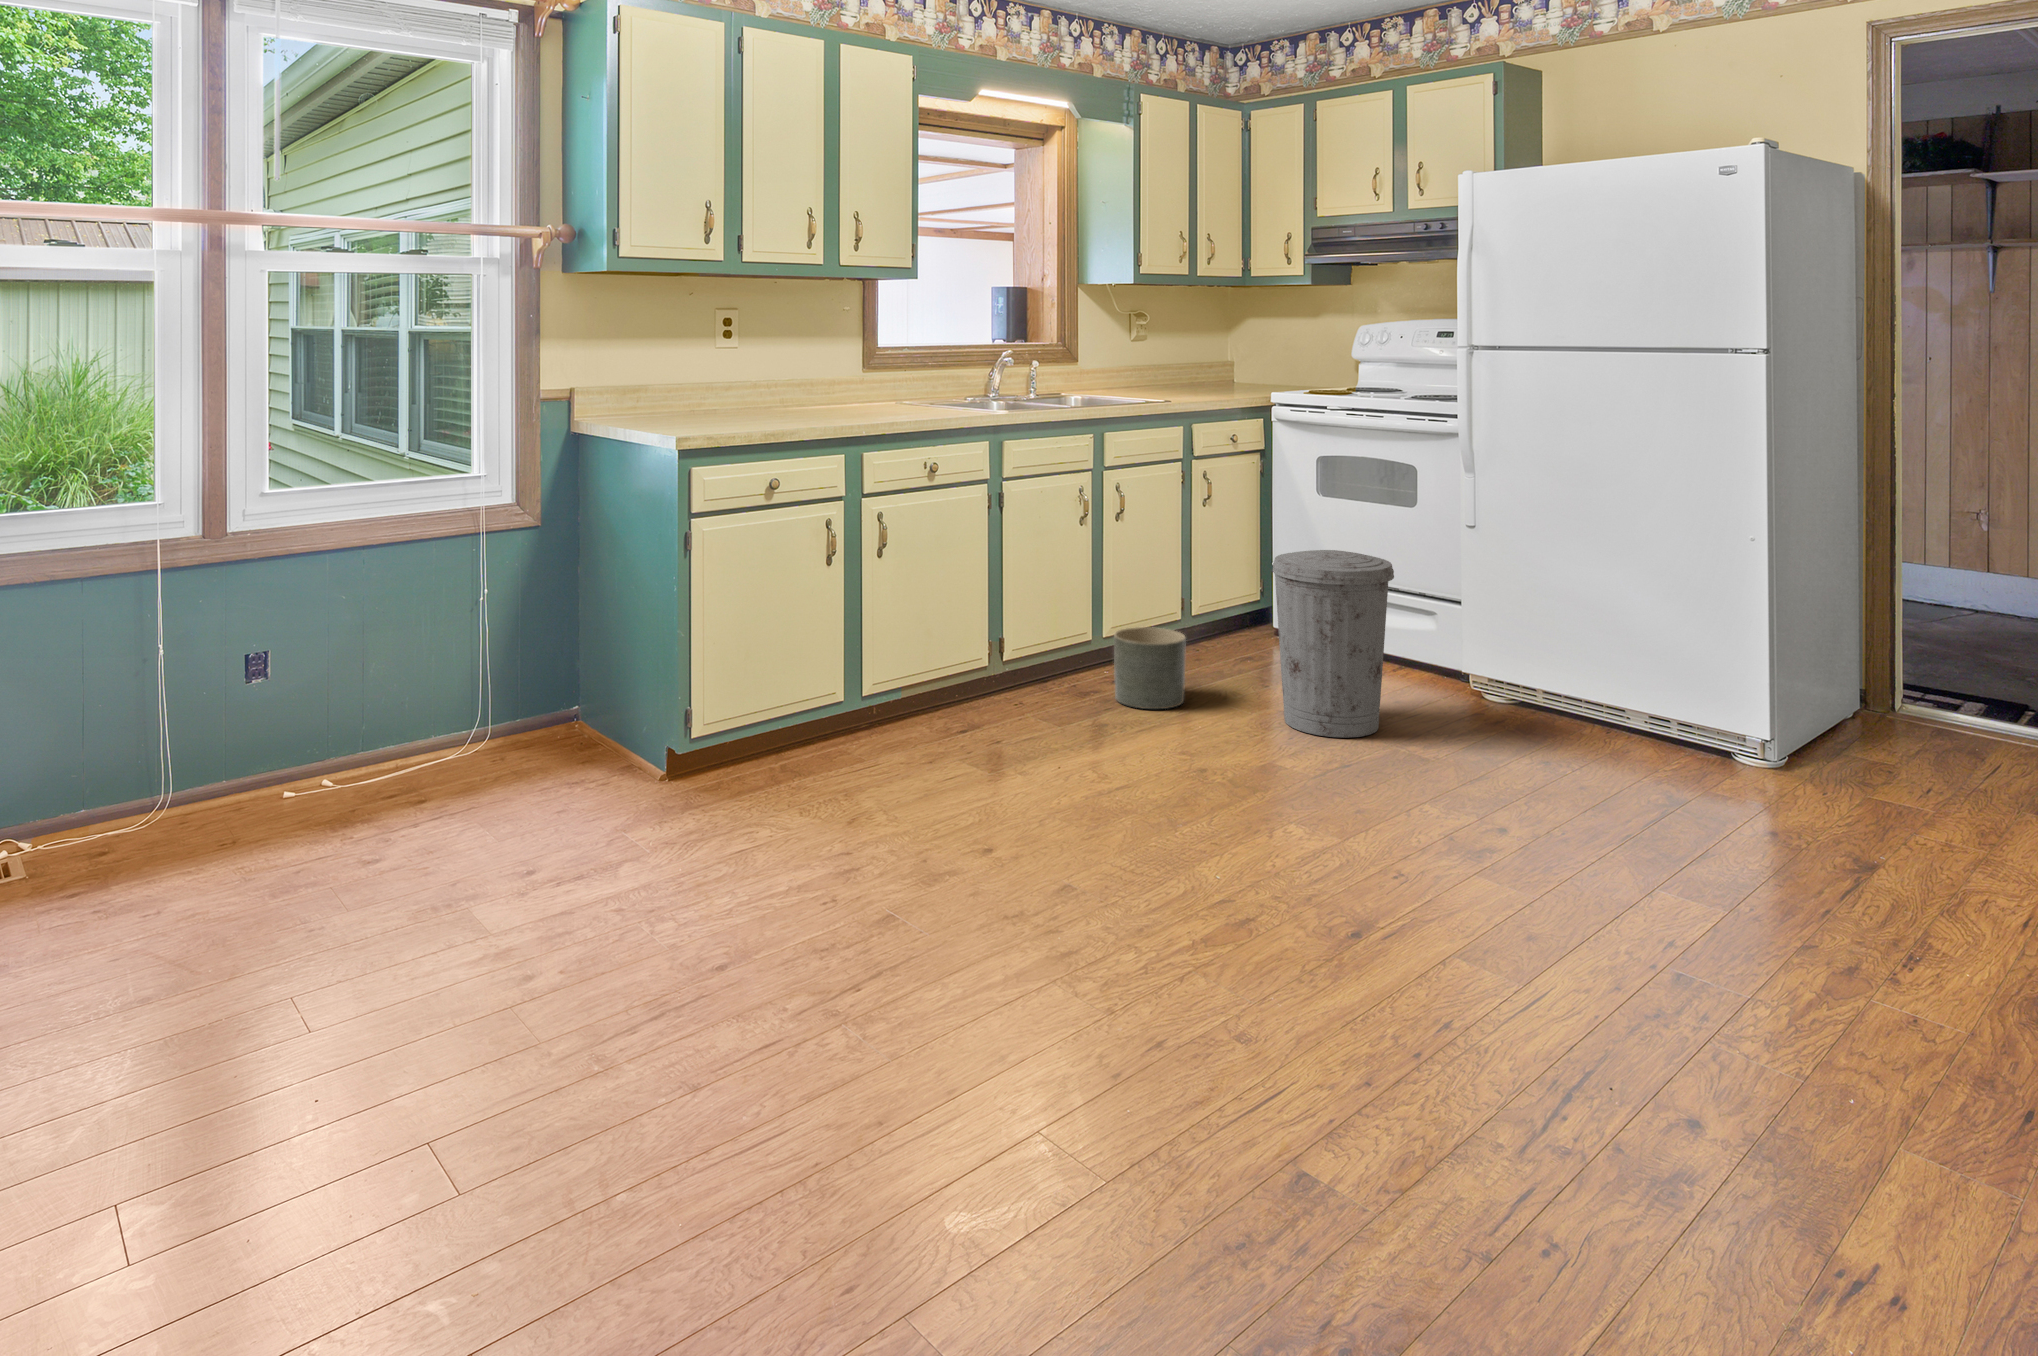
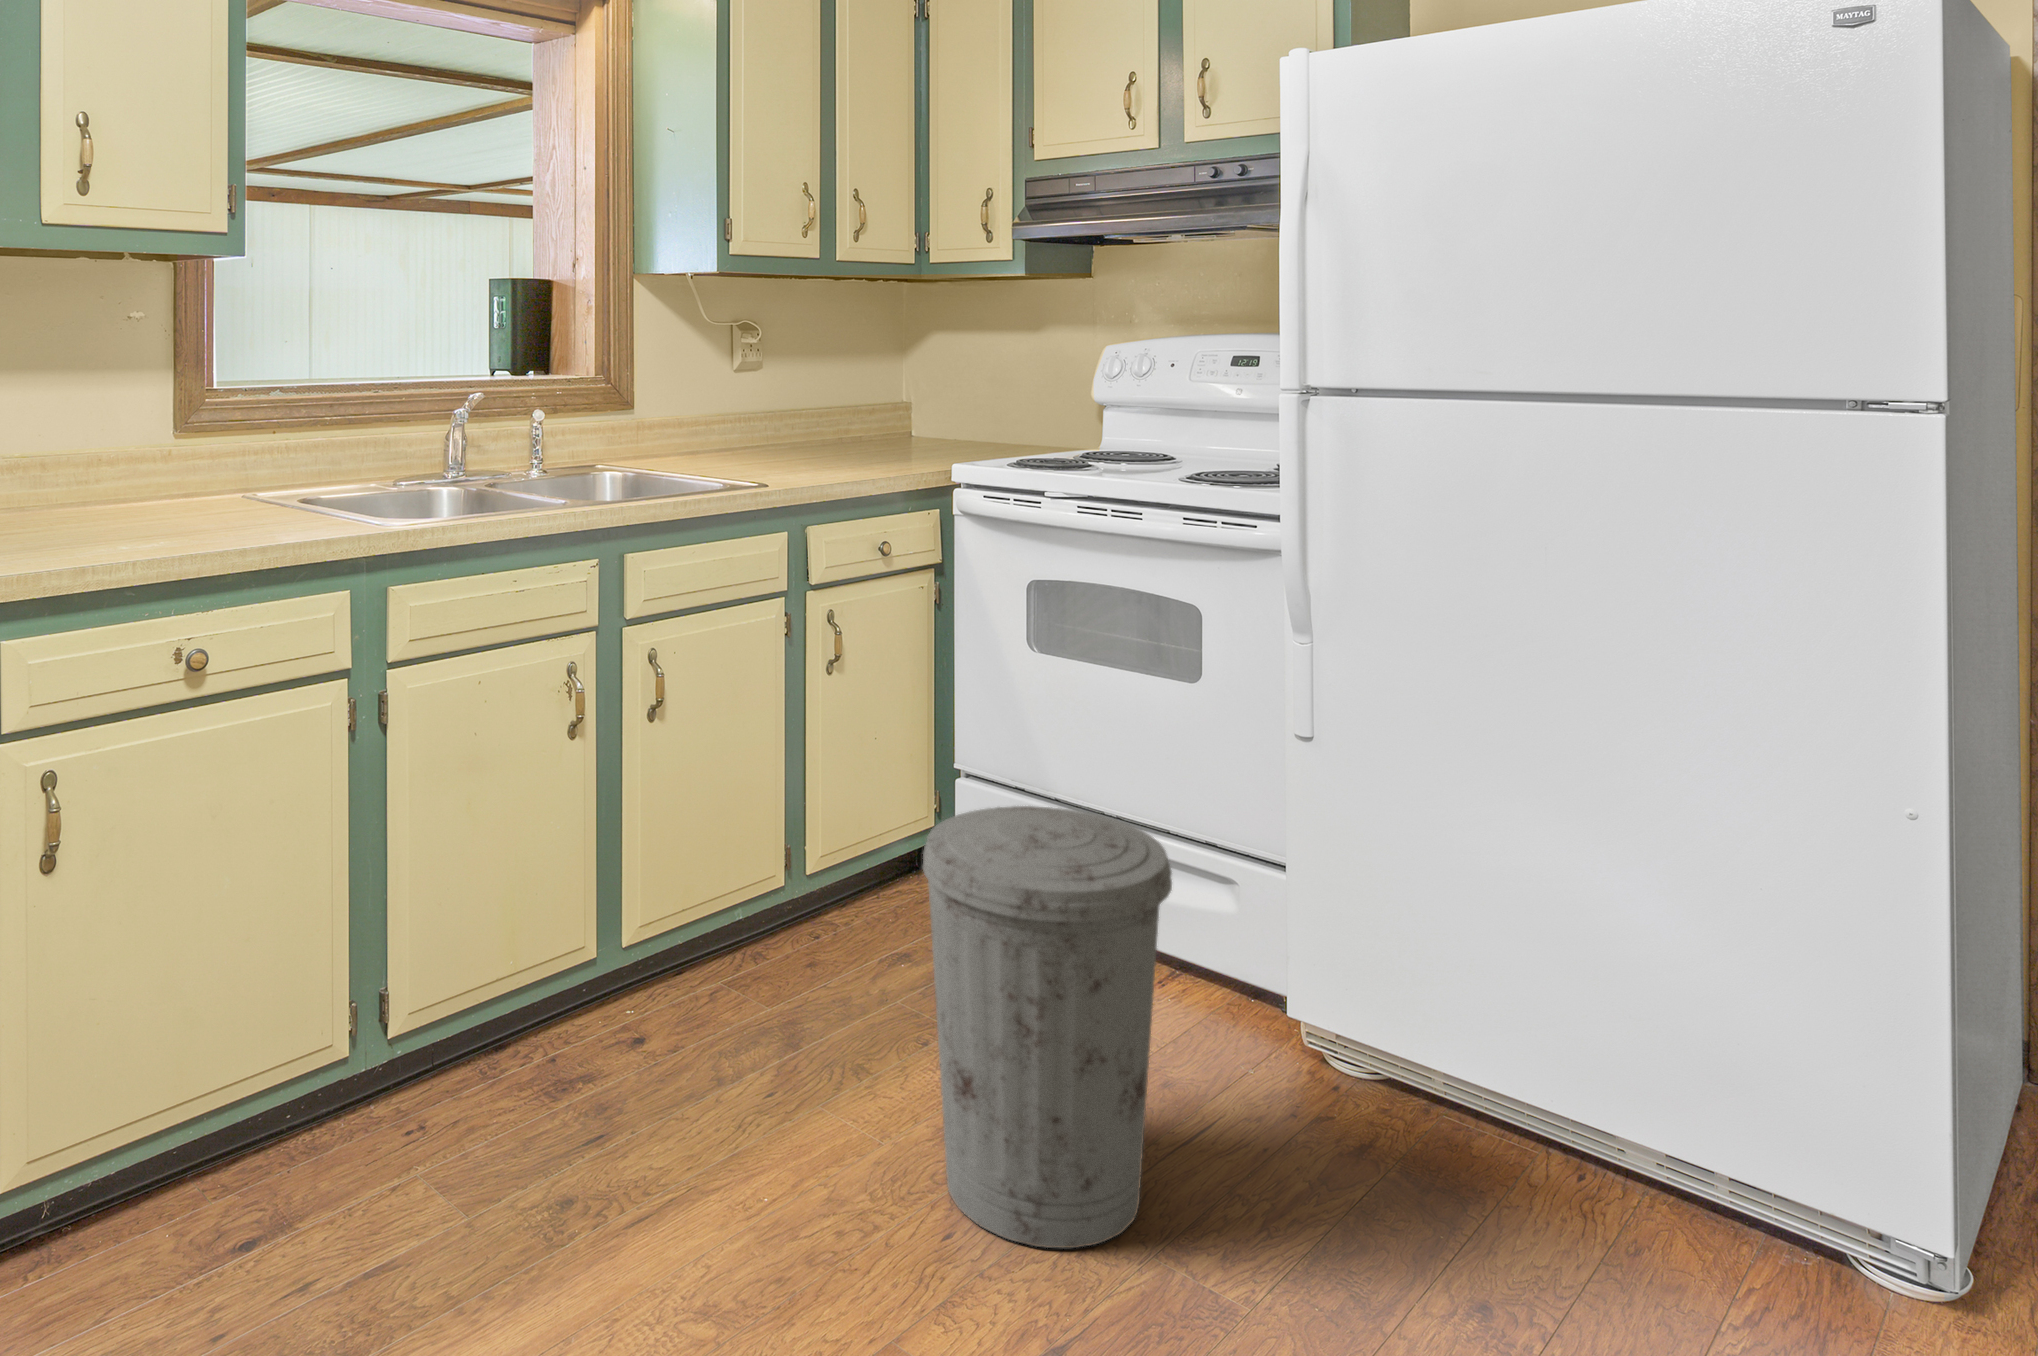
planter: present [1114,627,1186,709] -> none [611,947,755,1148]

